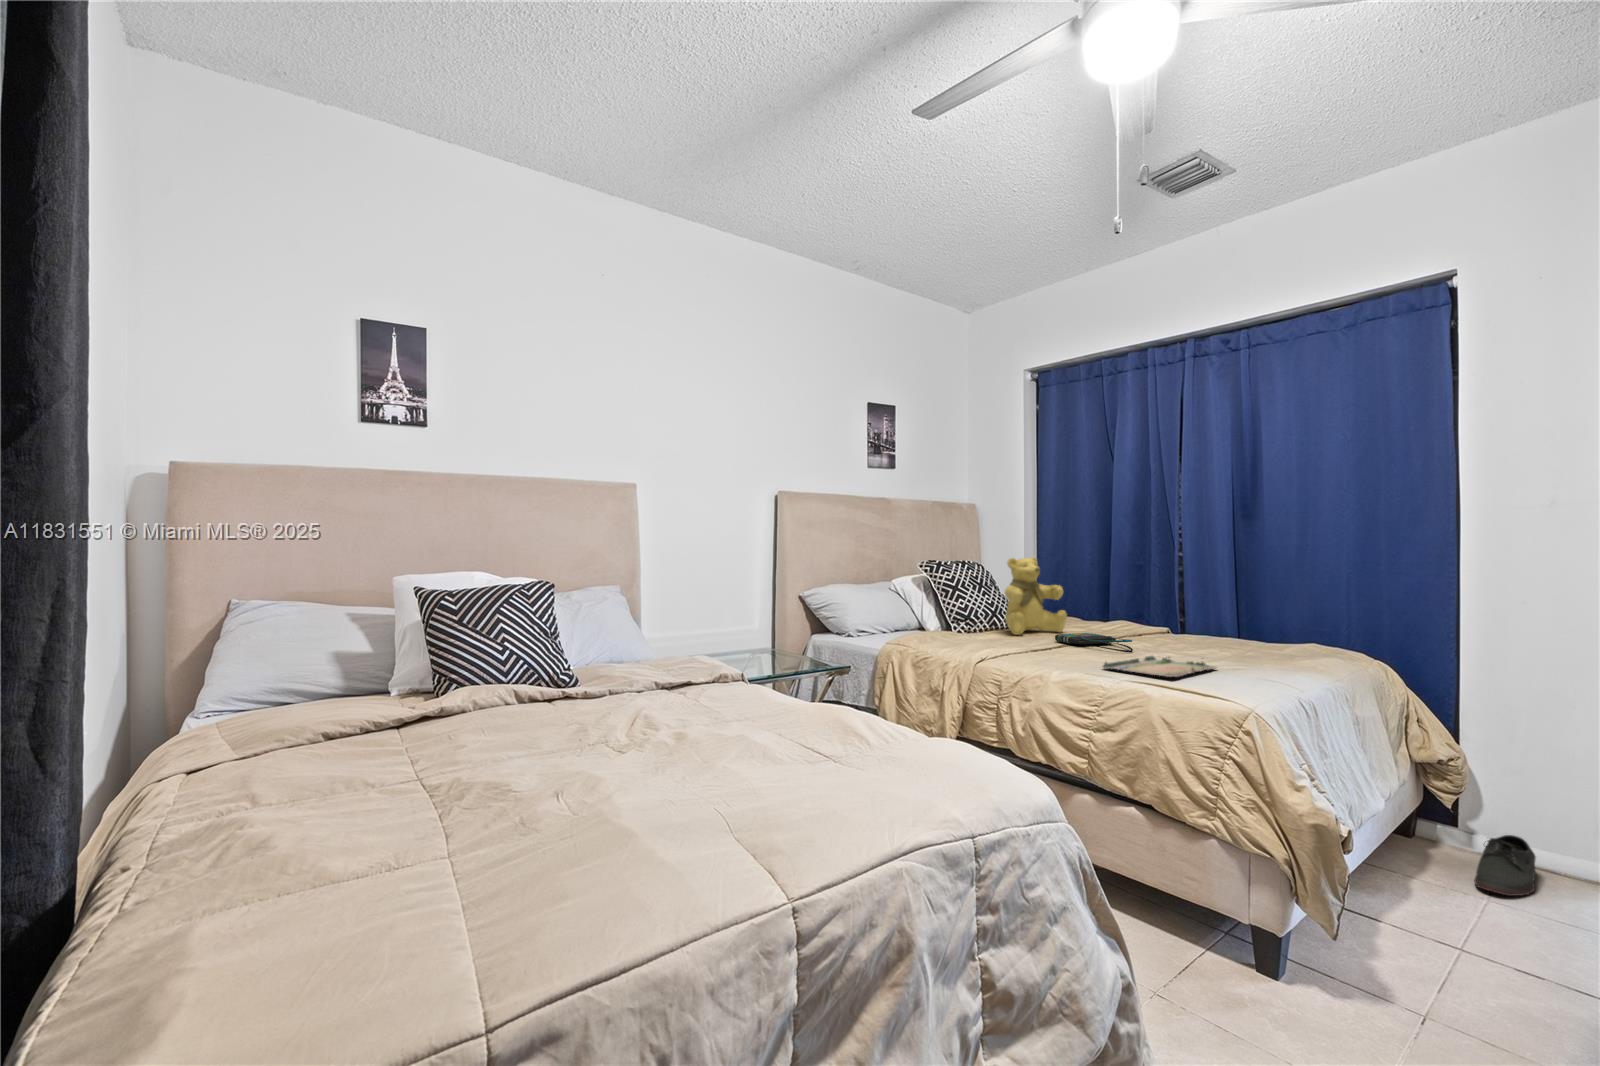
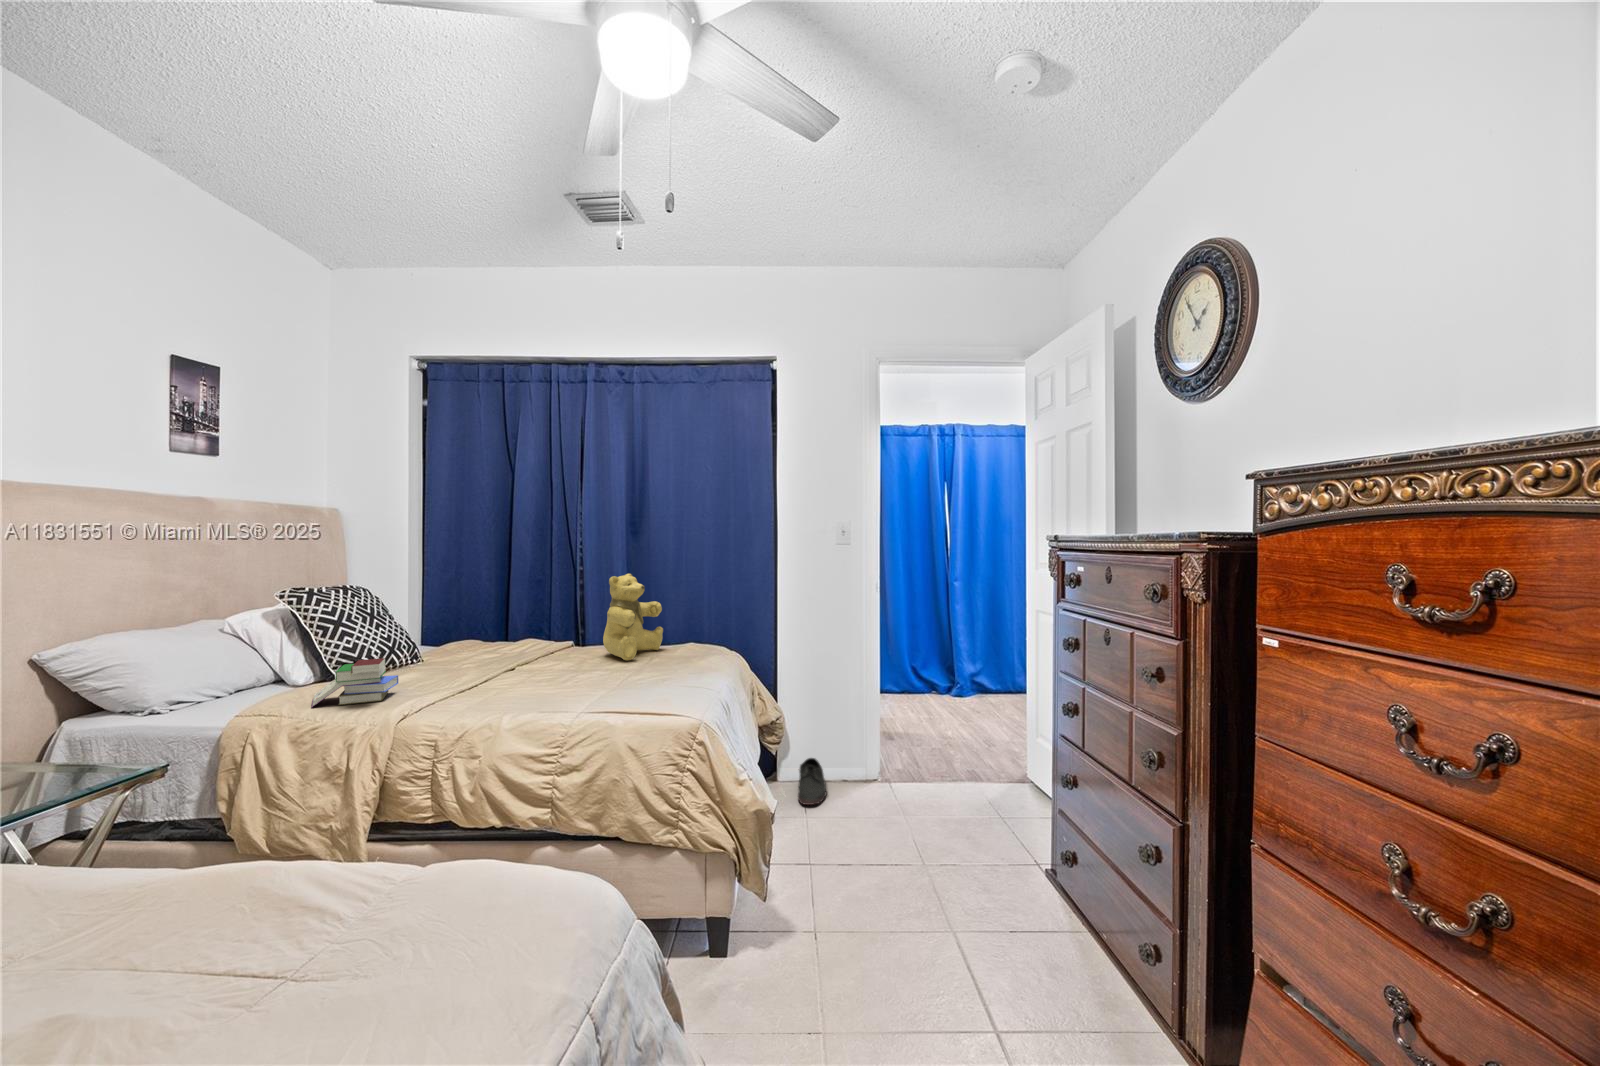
teddy bear: present [1005,557,1067,635] -> present [603,574,663,660]
book: none [927,613,988,648] -> present [312,658,398,707]
tote bag: present [1055,633,1133,653] -> none [476,658,564,676]
tray: present [1103,656,1216,677] -> none [552,671,650,703]

